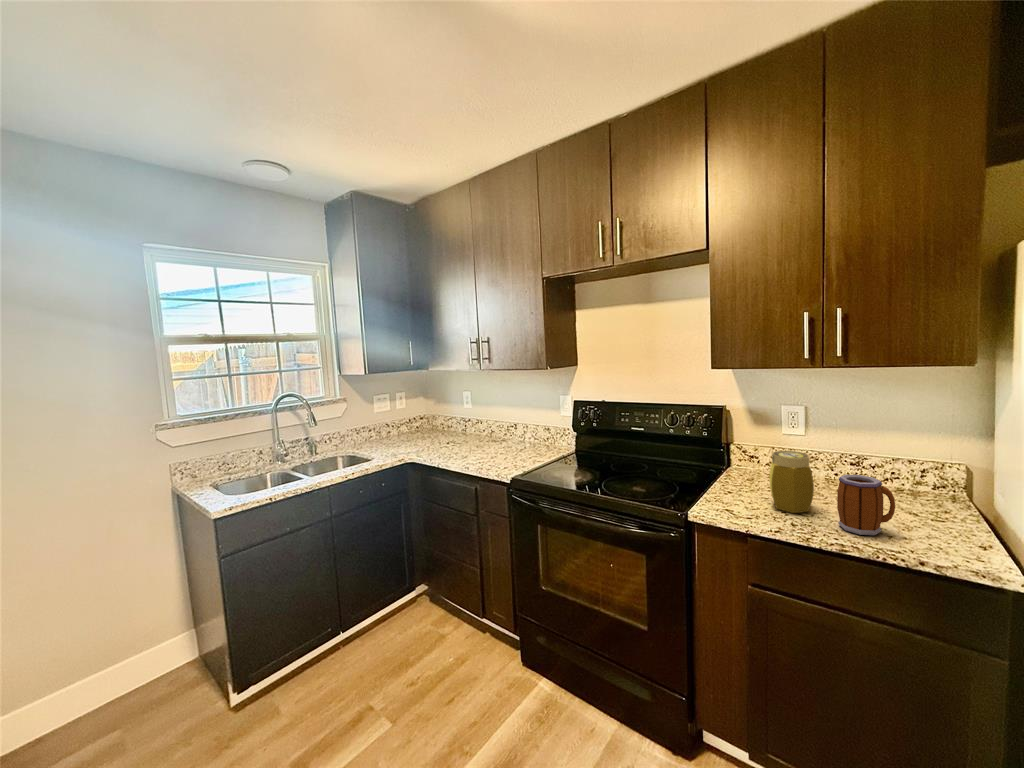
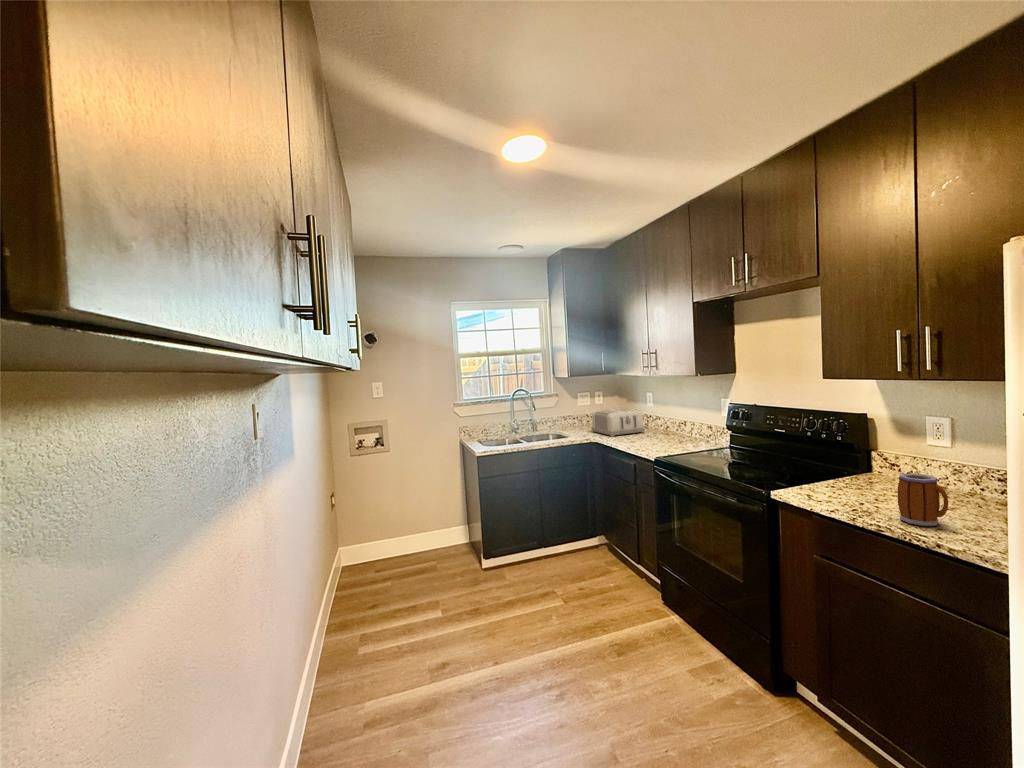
toaster: none [395,412,463,450] -> present [591,408,645,437]
jar: present [769,451,814,513] -> none [855,452,900,507]

